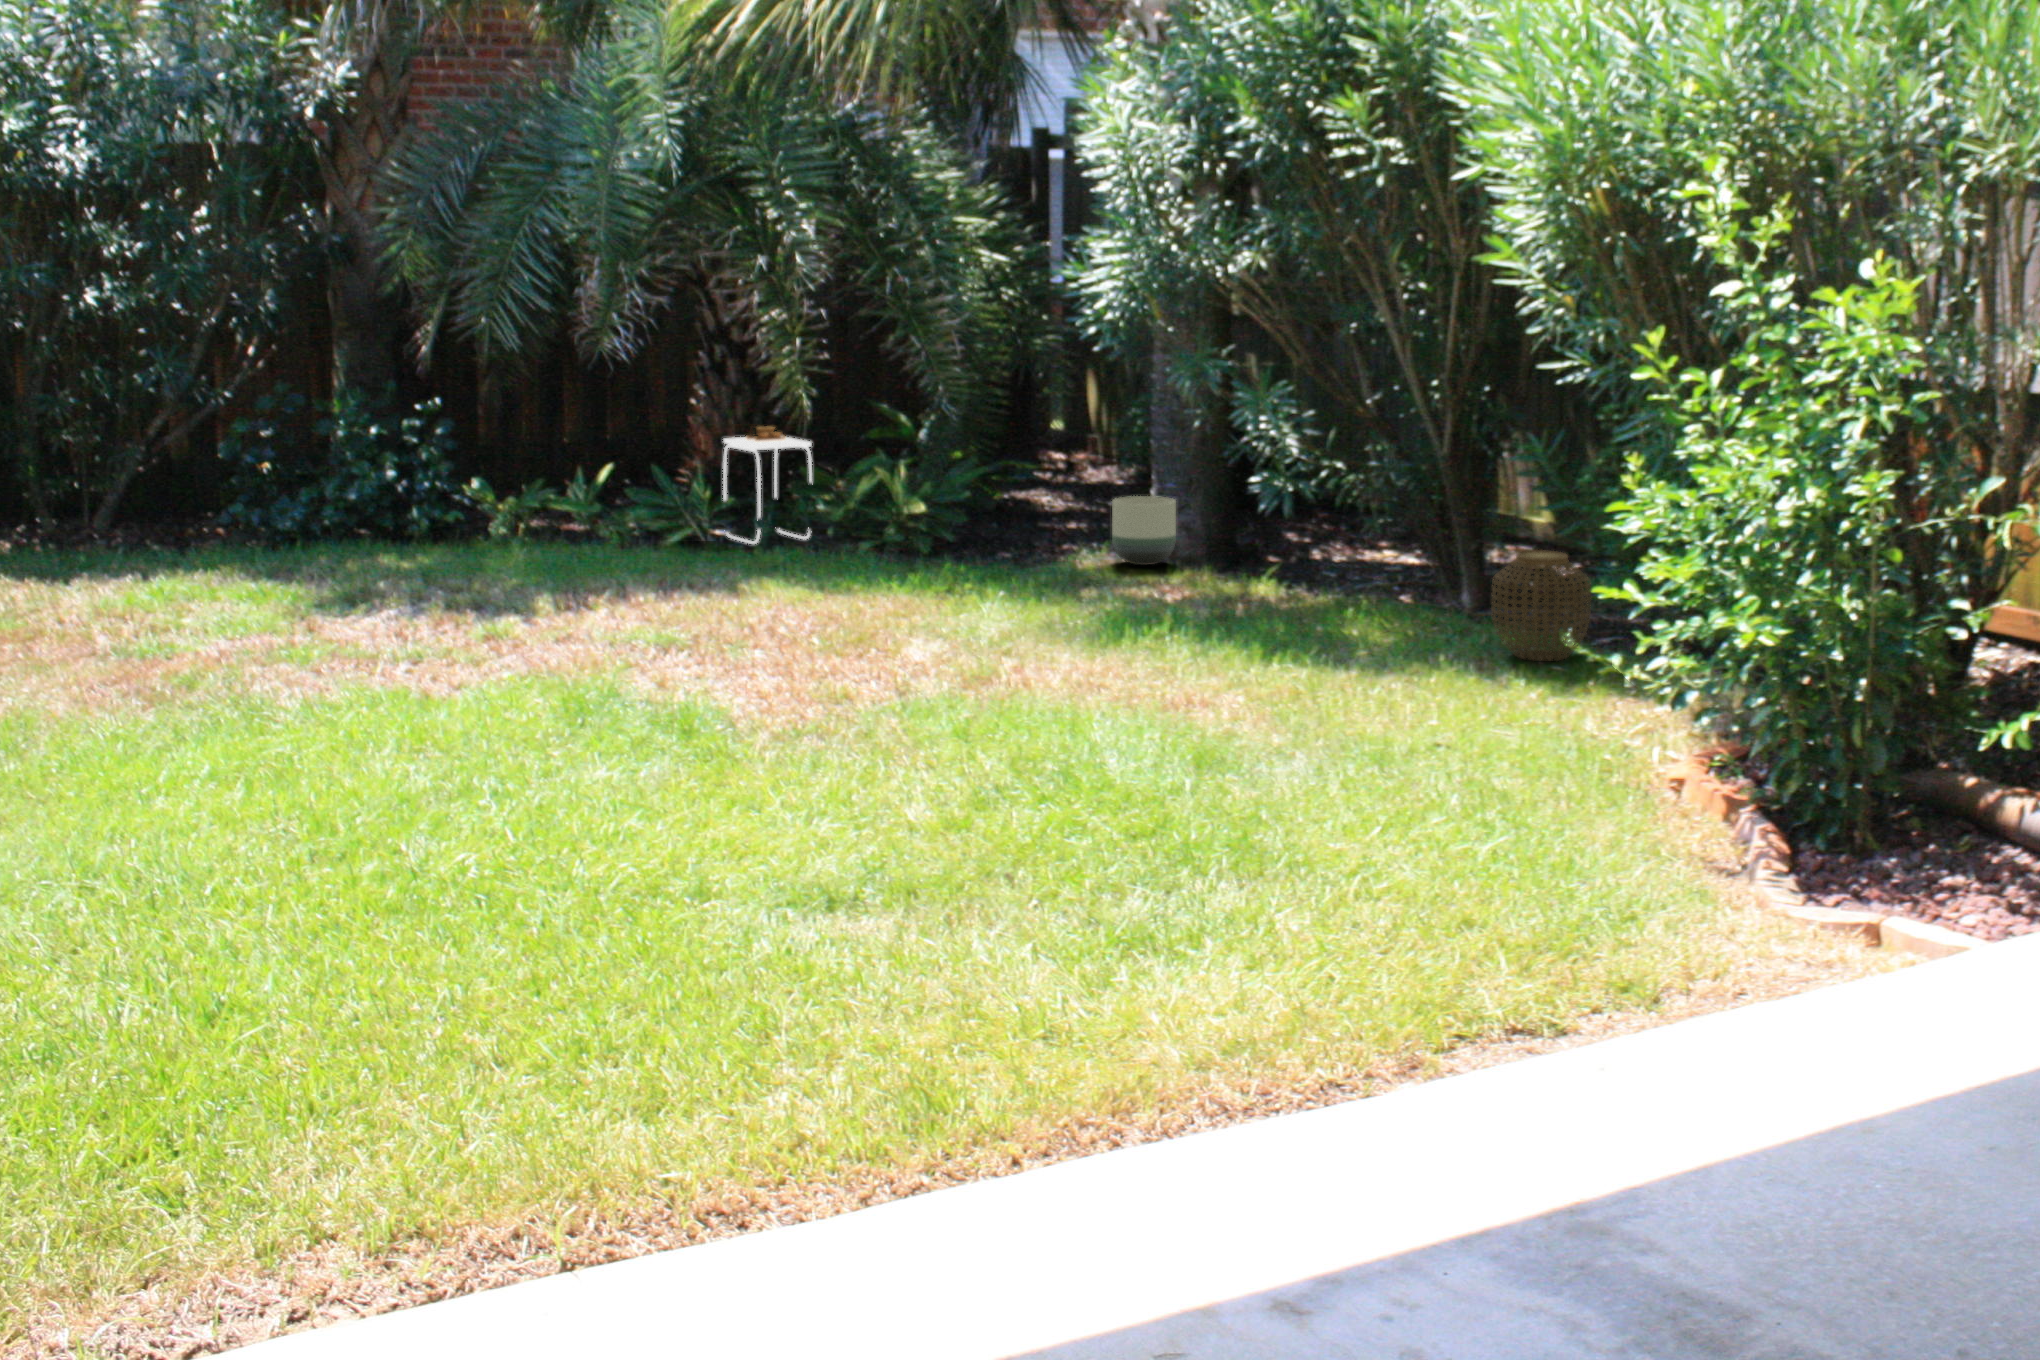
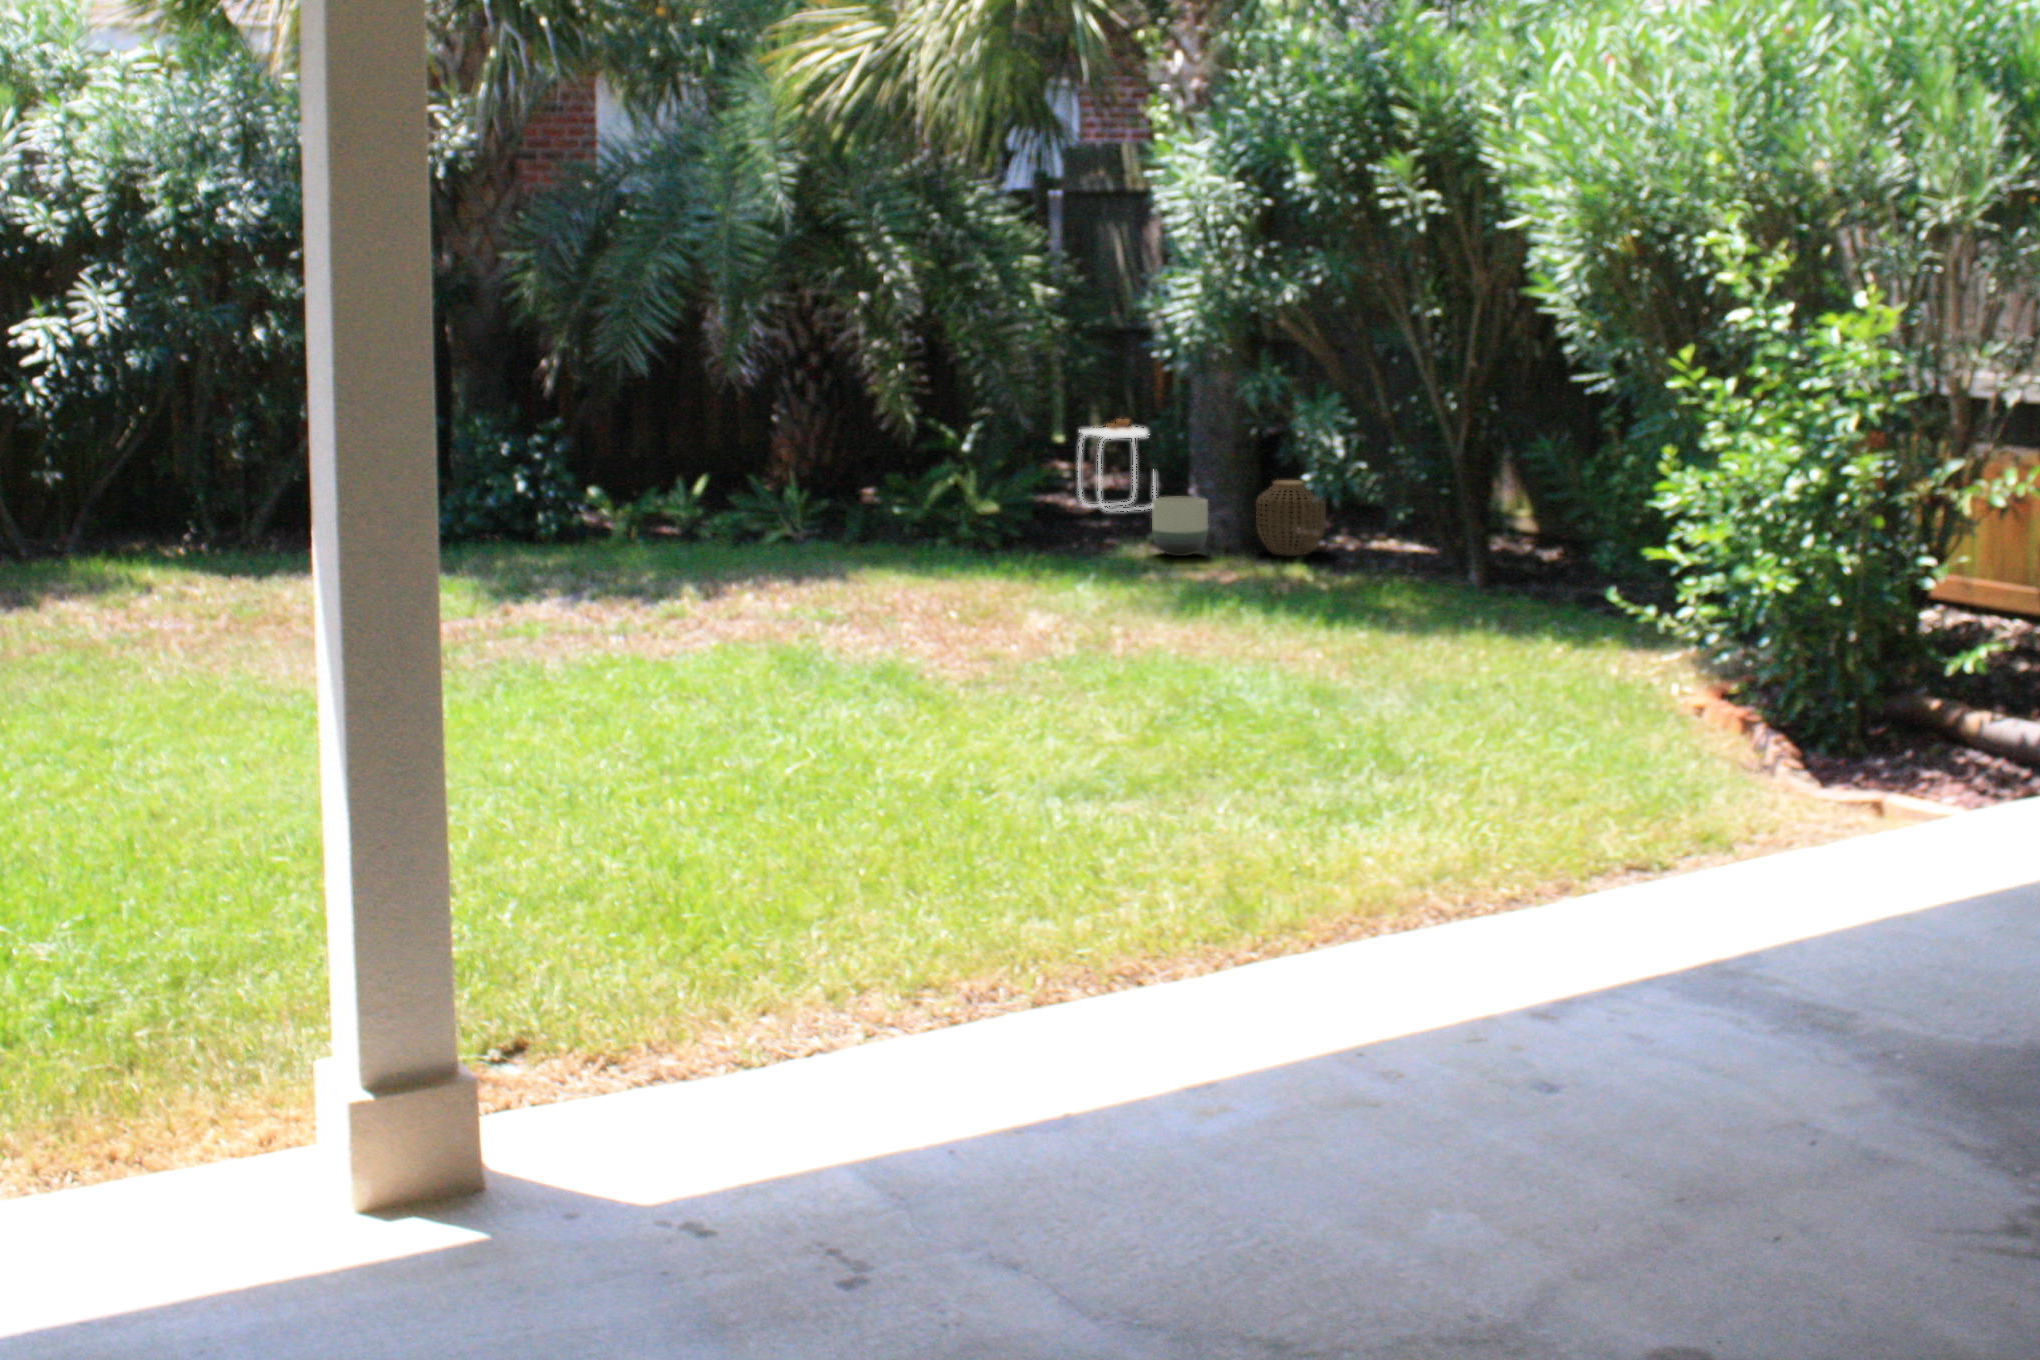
side table: present [723,426,812,544] -> present [1078,419,1155,511]
woven basket: present [1492,550,1591,661] -> present [1256,480,1326,555]

